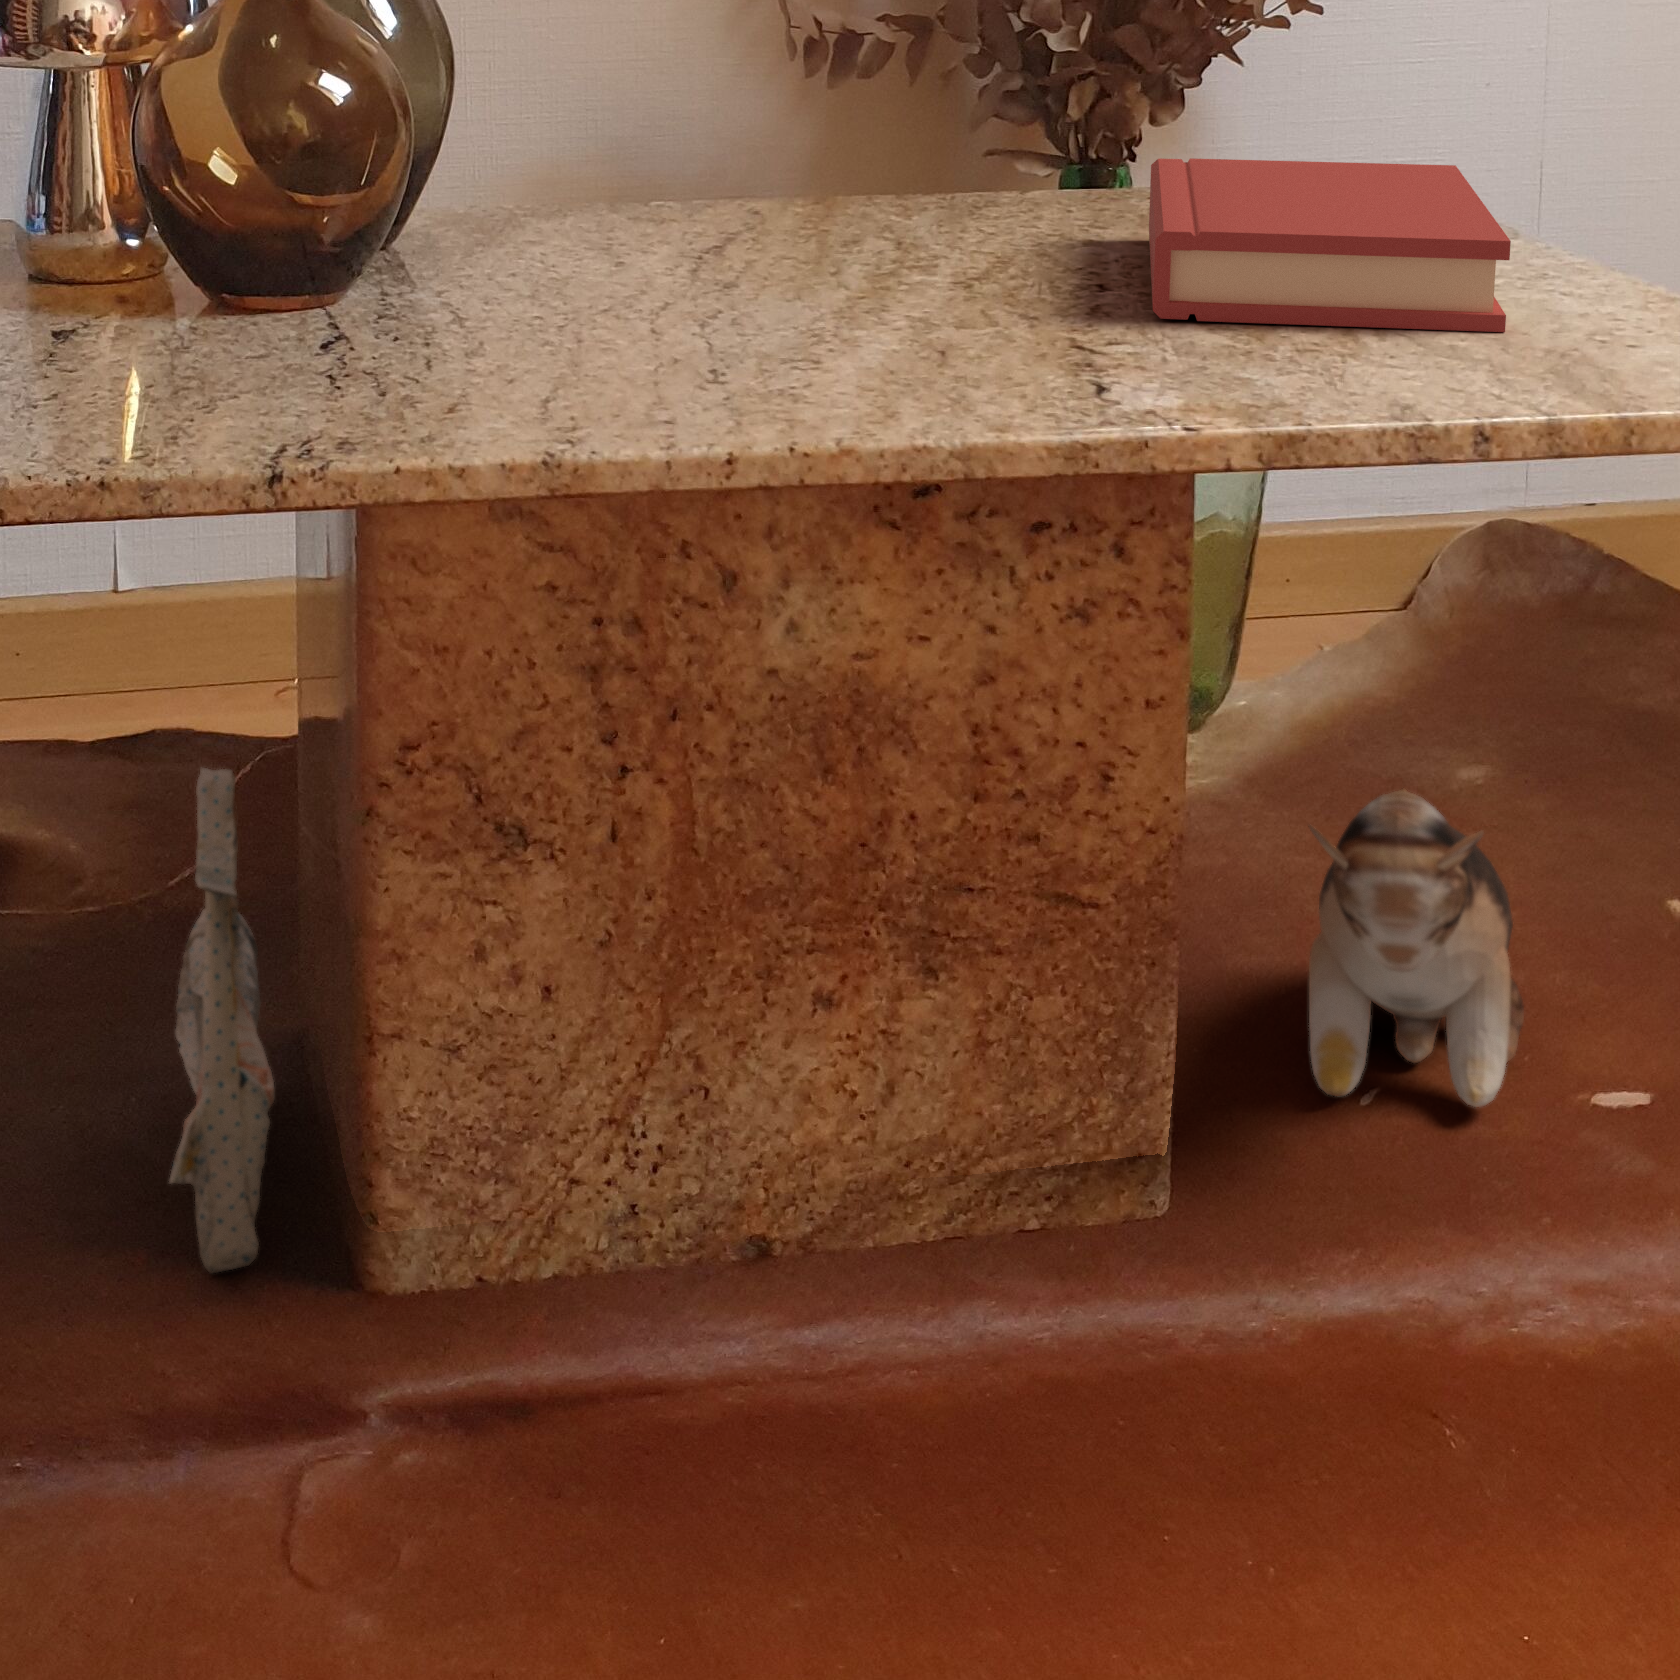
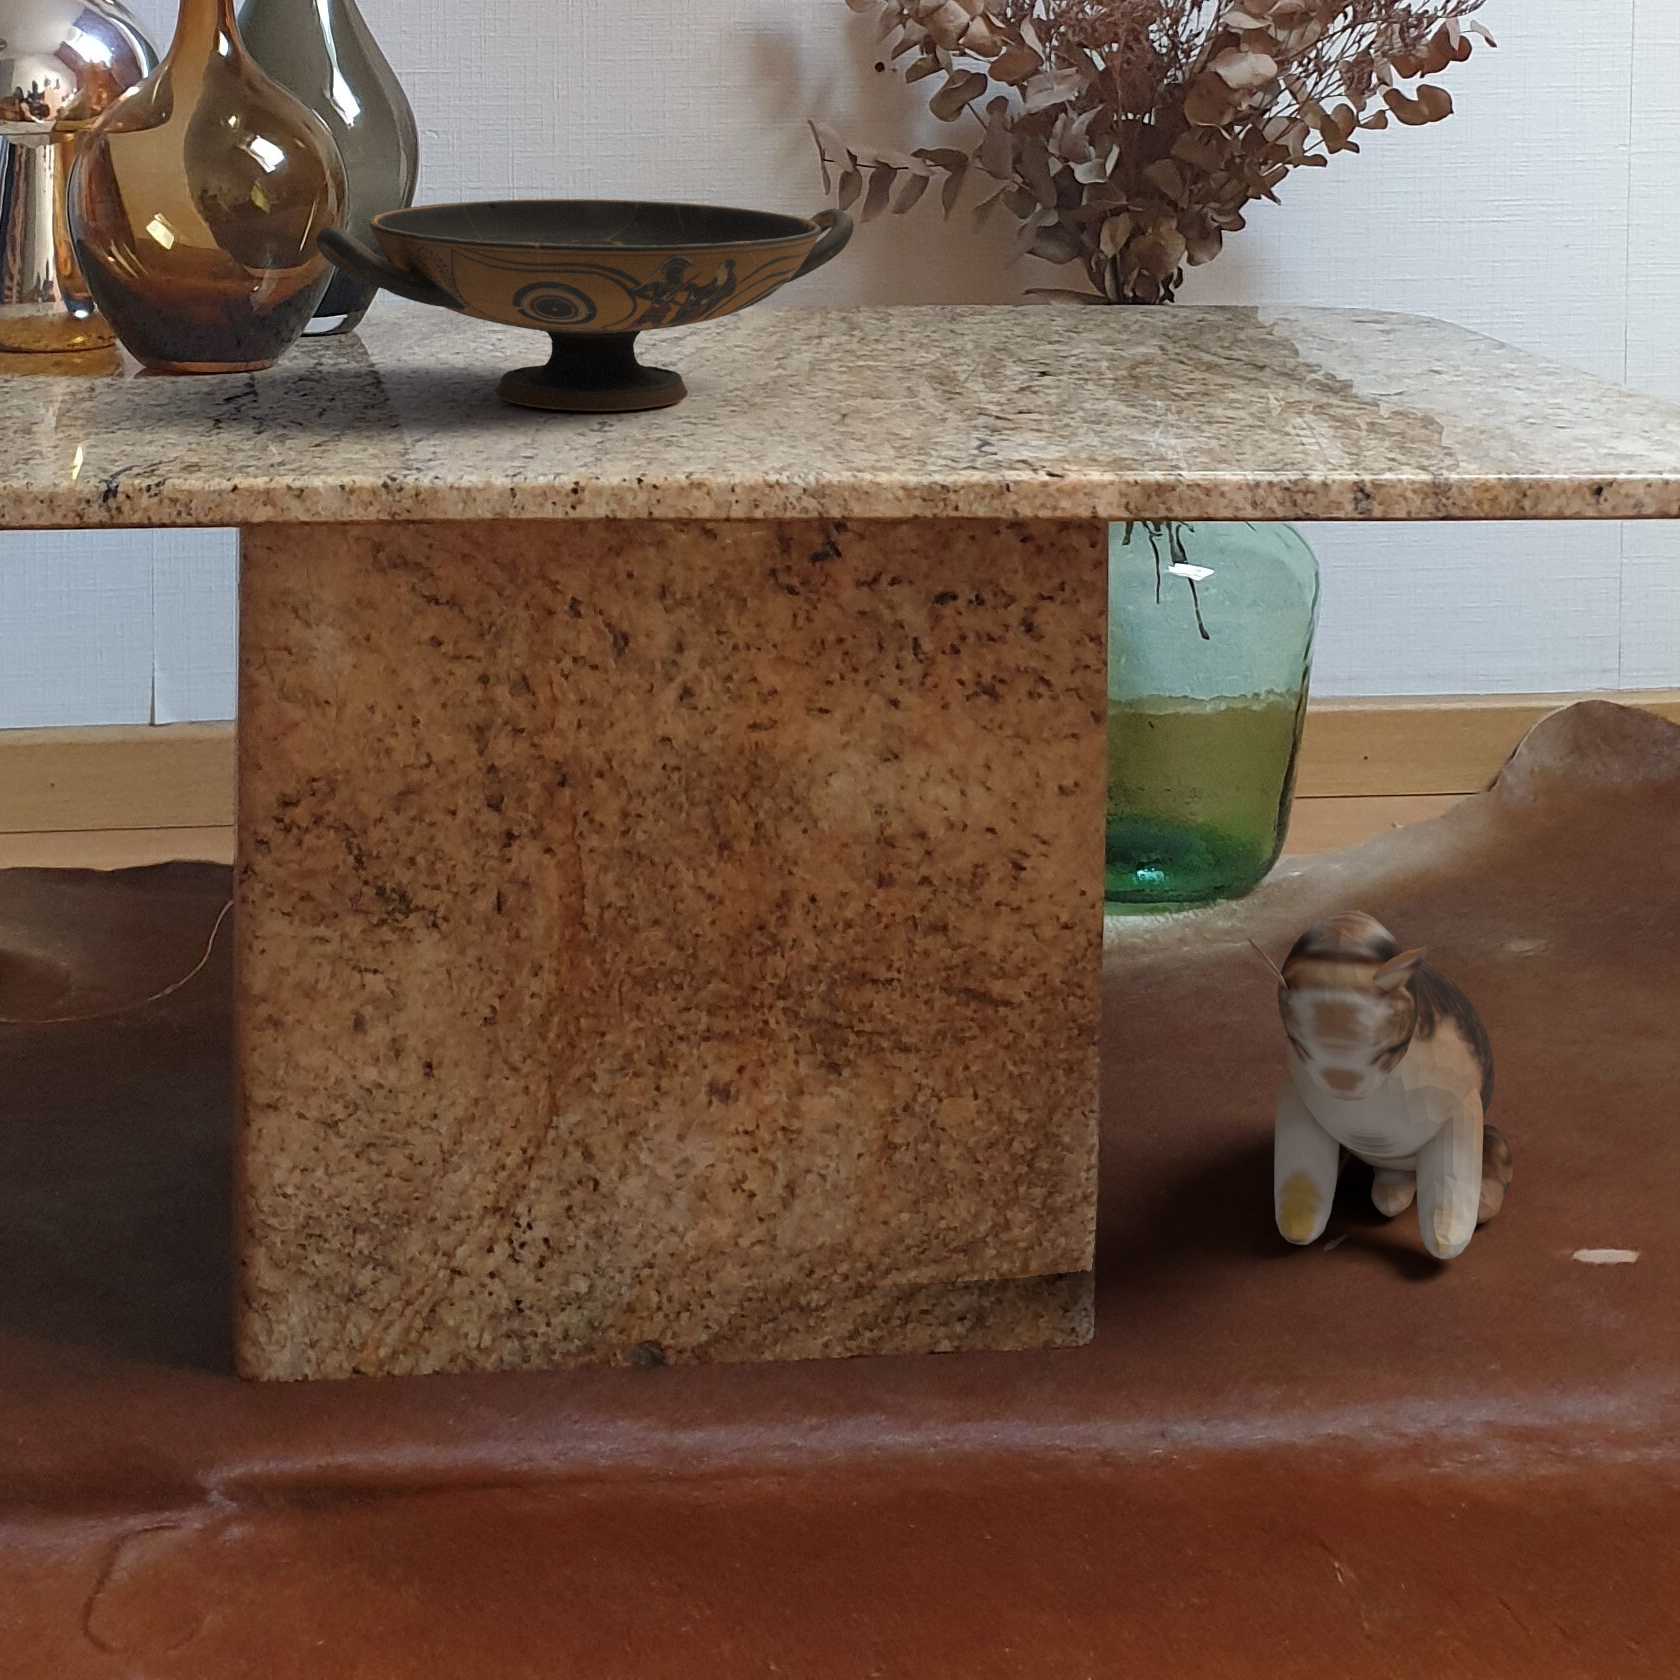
decorative bowl: none [431,124,947,356] -> present [316,199,854,411]
hardback book: present [1149,158,1511,332] -> none [1056,257,1410,410]
bag: present [169,768,275,1273] -> none [49,836,187,1357]

